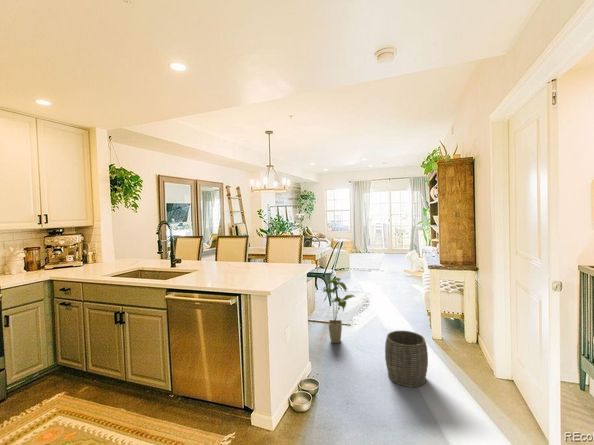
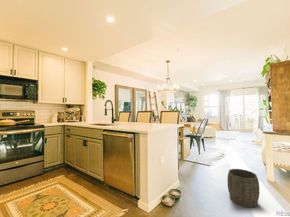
house plant: present [323,278,354,343] -> none [191,135,213,174]

